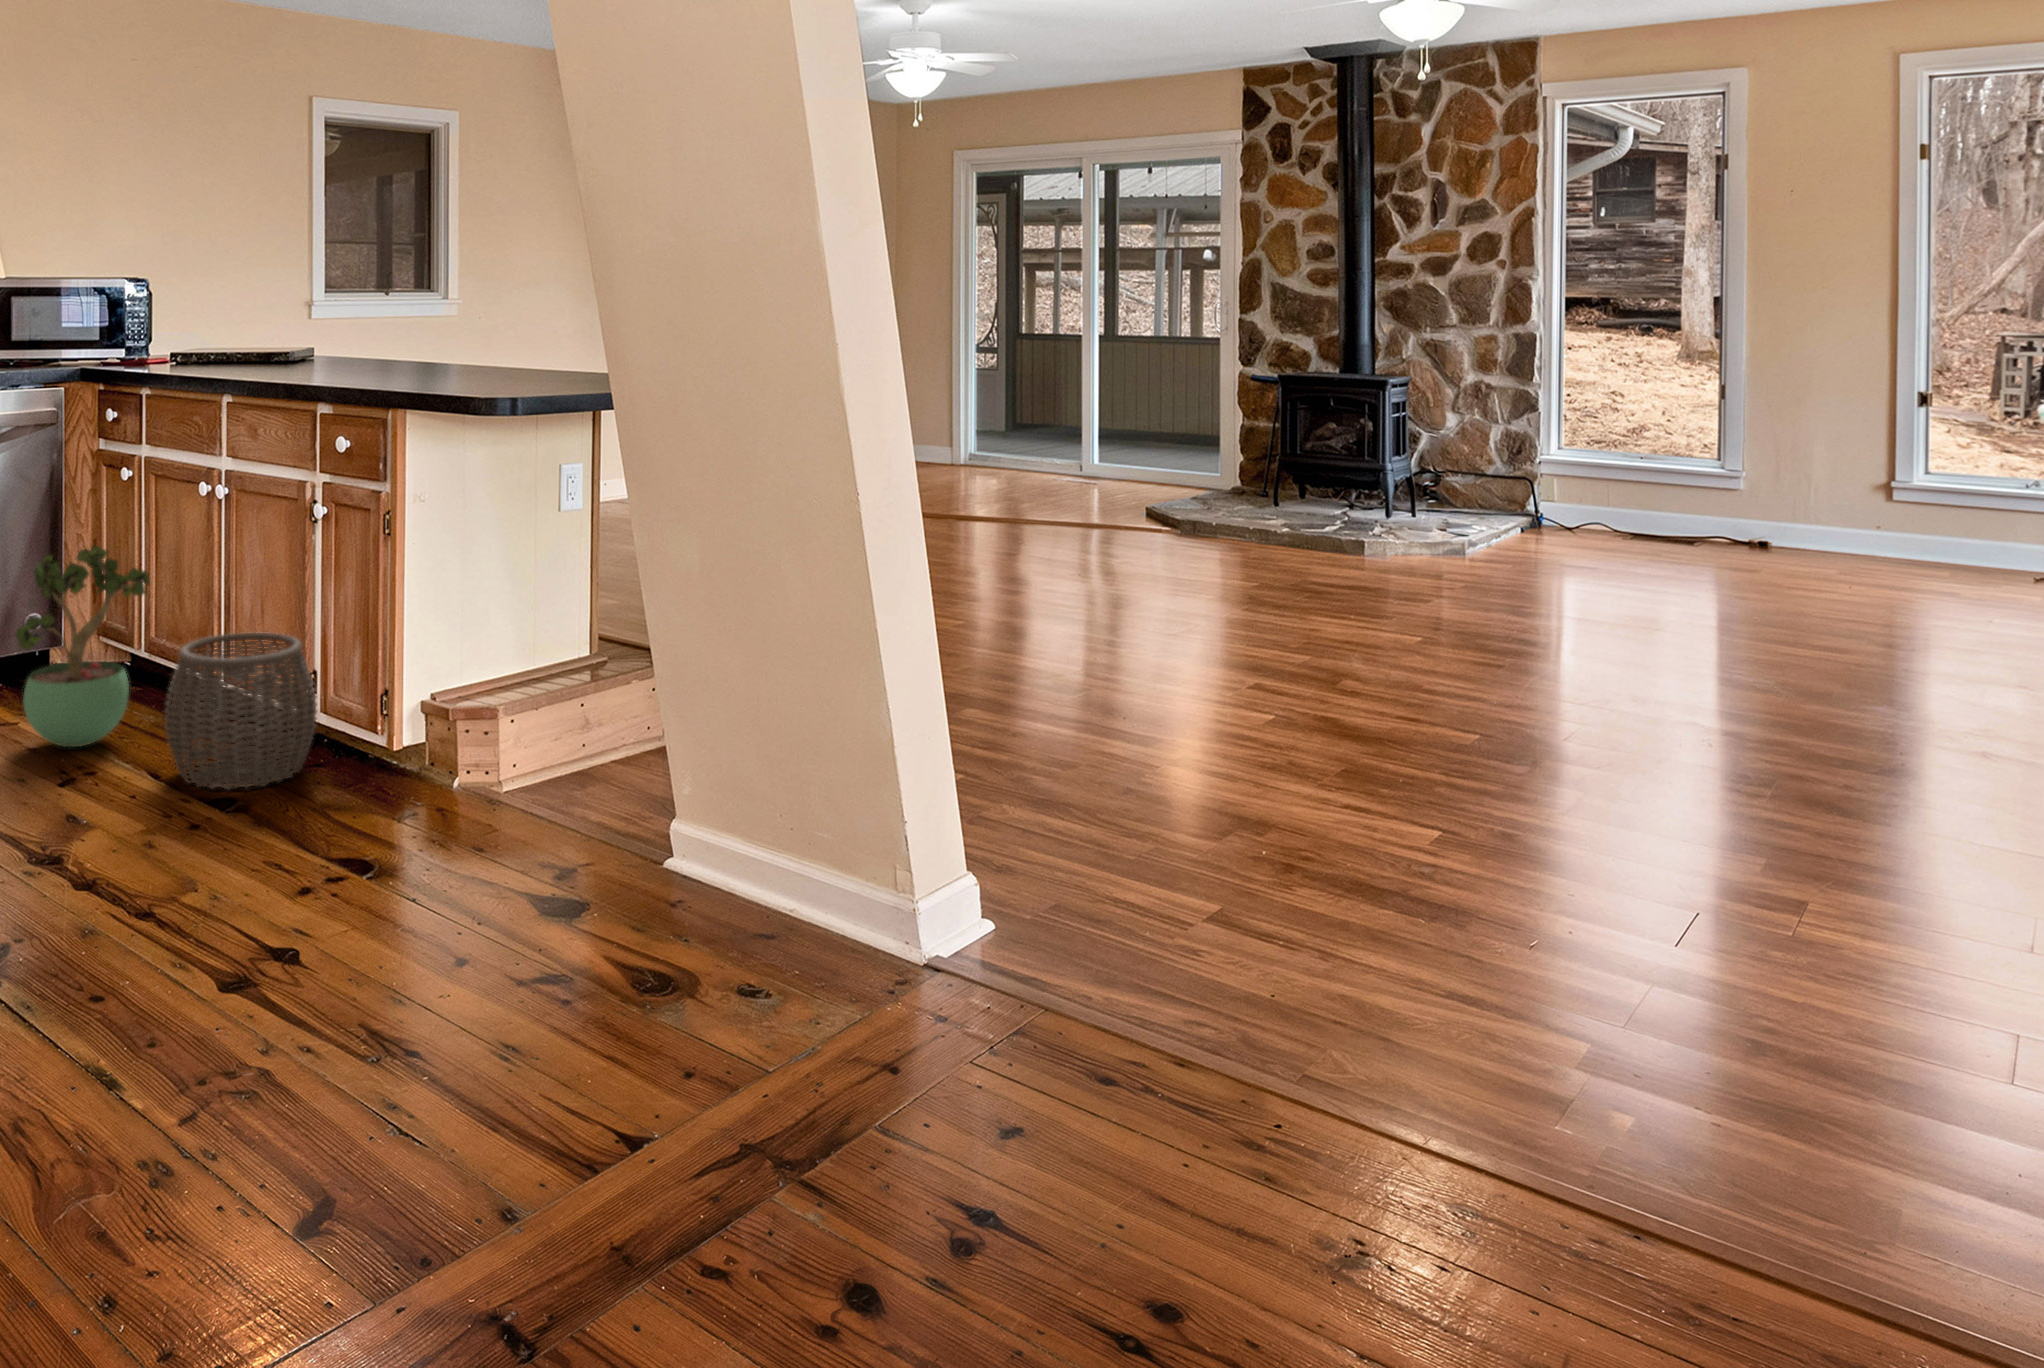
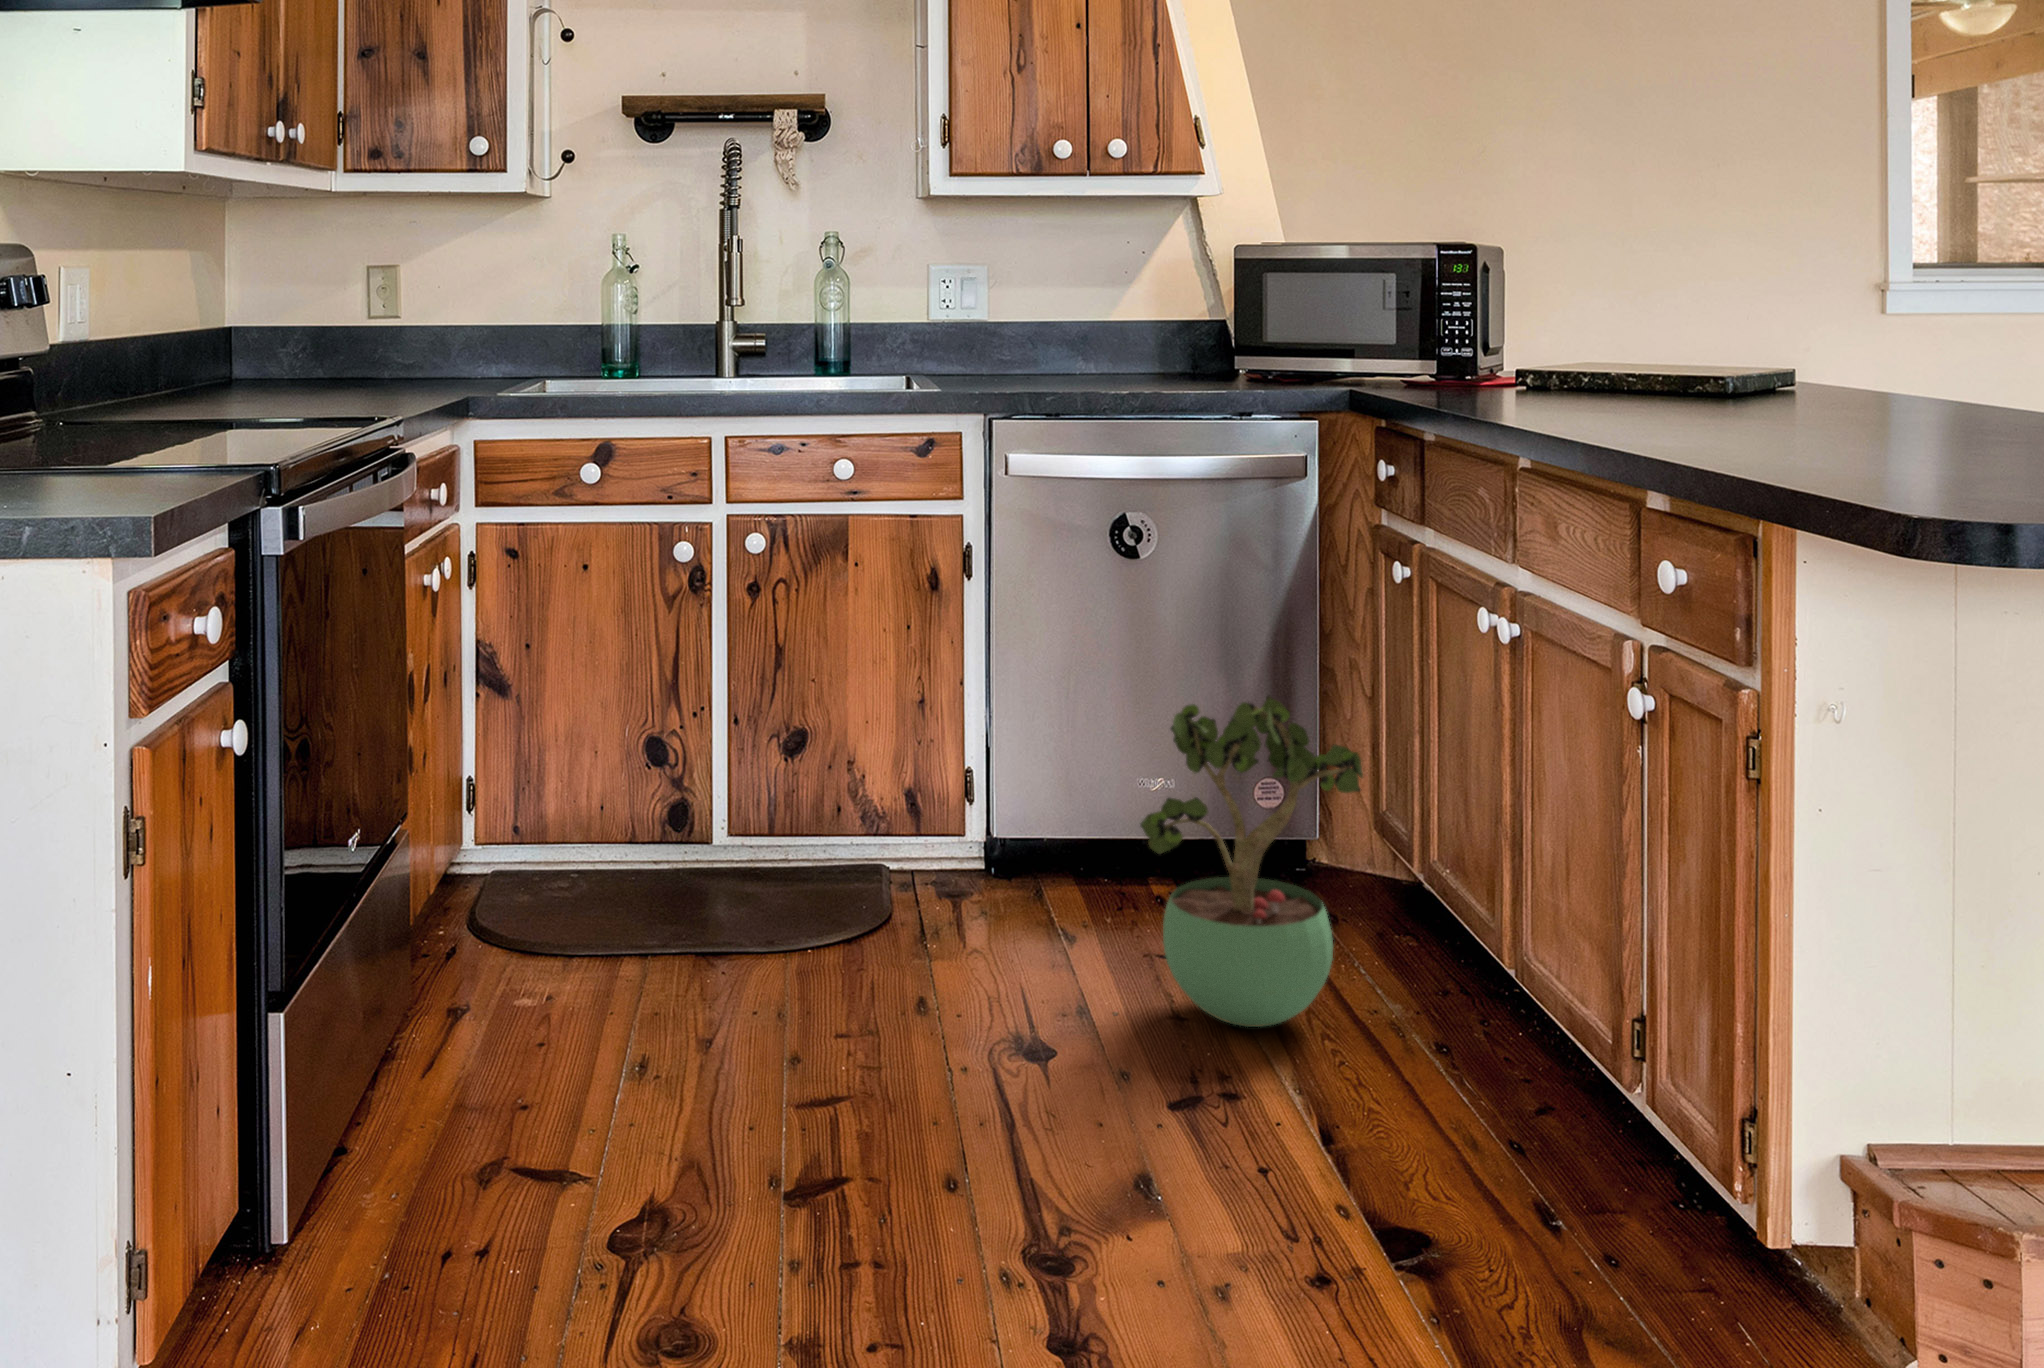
woven basket: present [165,633,317,790] -> none [1334,901,1629,1221]

